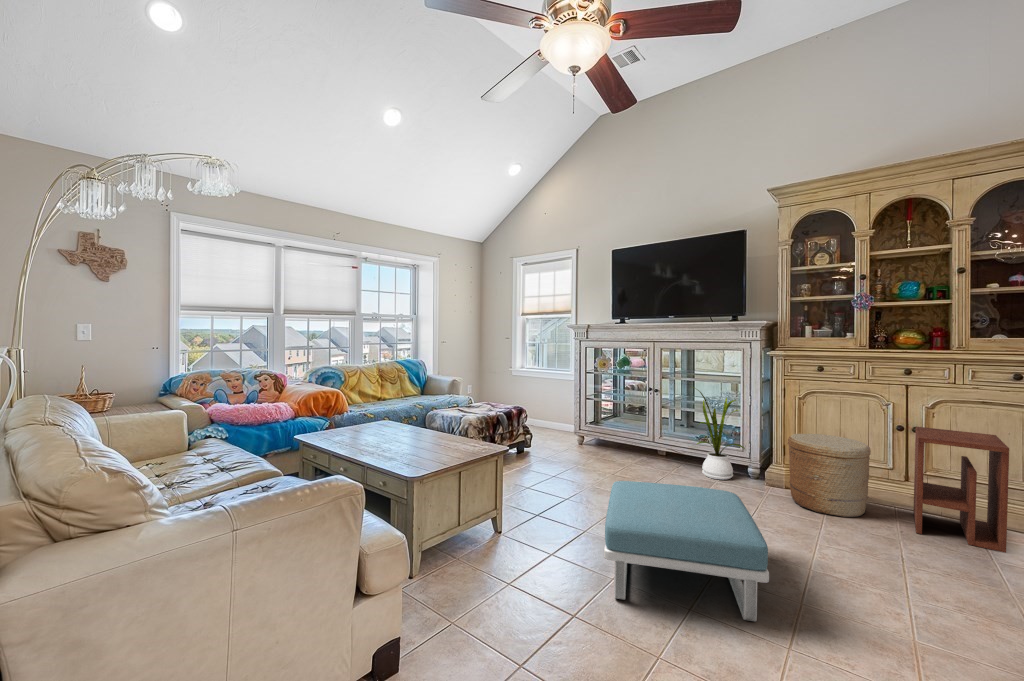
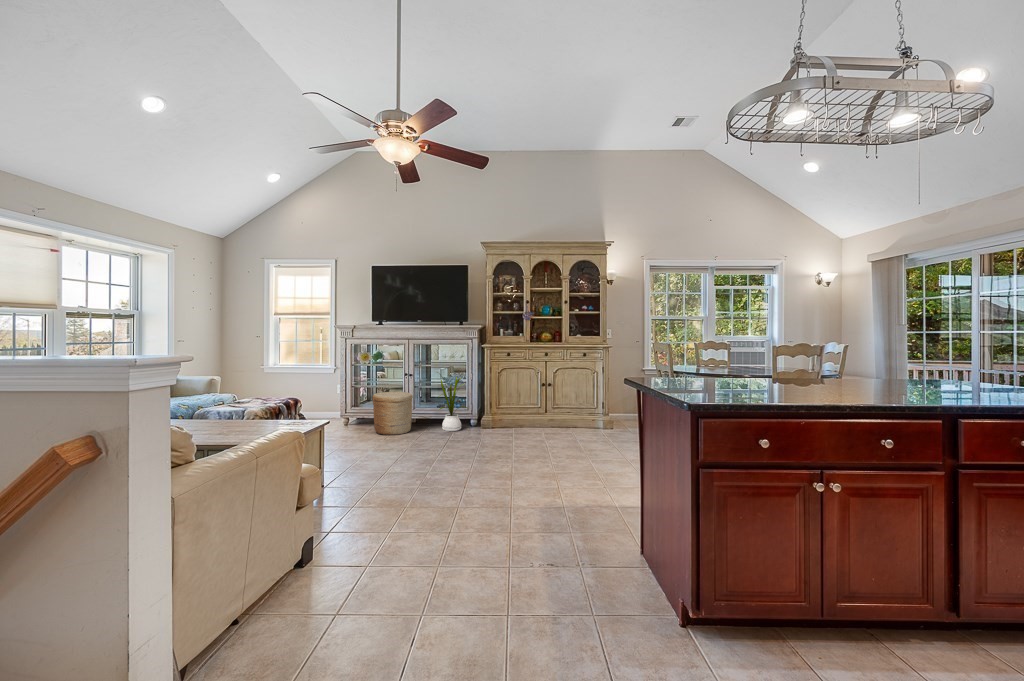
side table: present [913,427,1009,553] -> none [550,384,585,439]
woven basket: present [788,434,871,517] -> present [372,392,413,435]
footstool: present [604,481,769,621] -> none [404,428,501,496]

